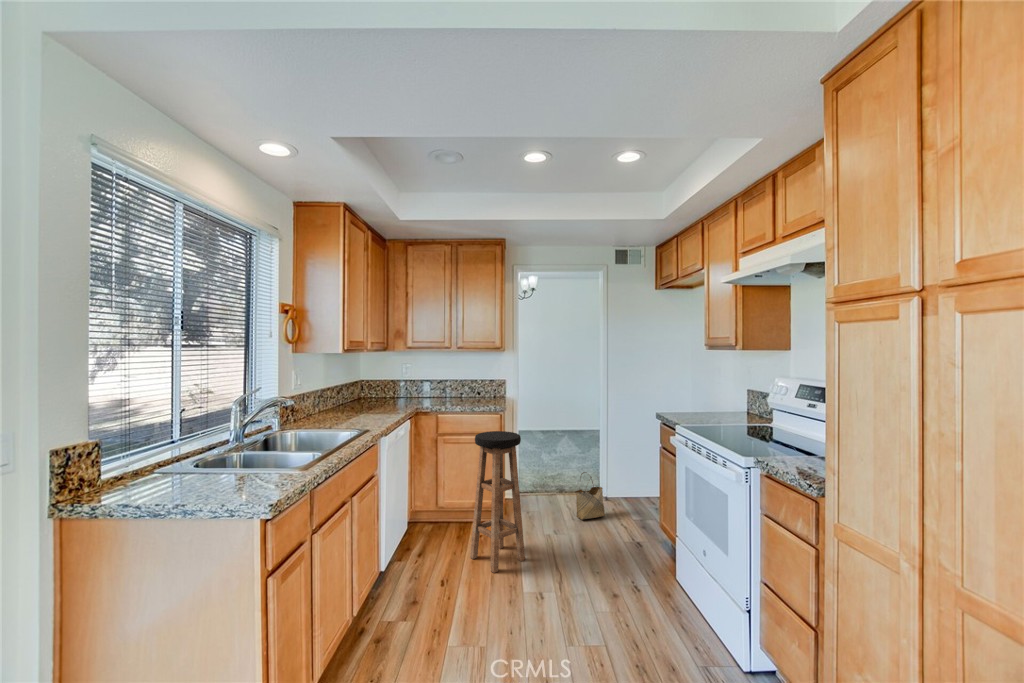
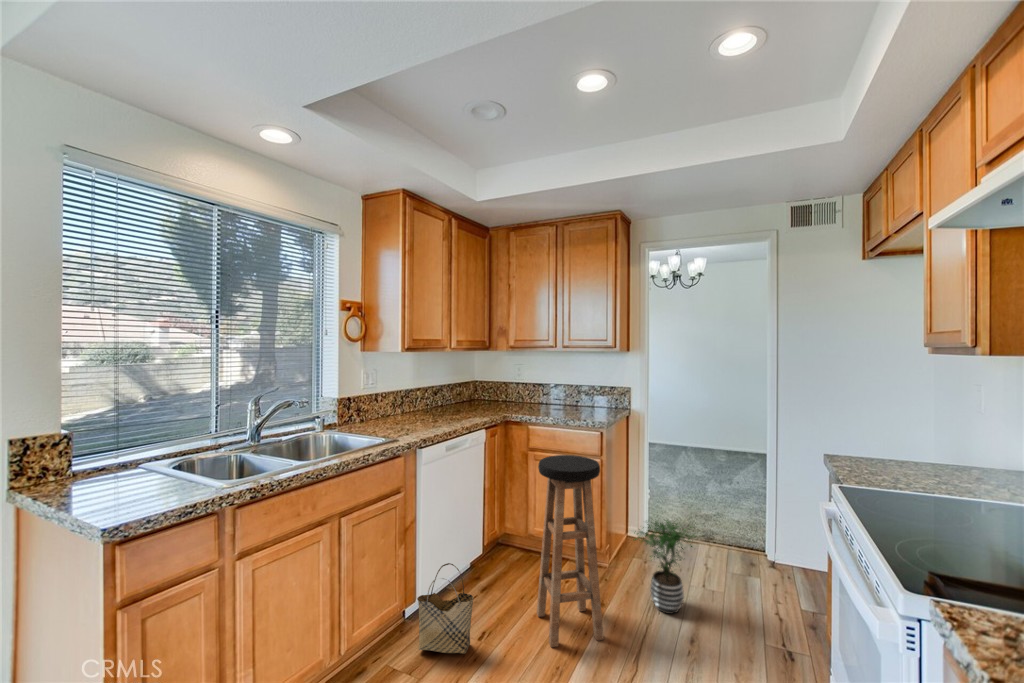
potted plant: none [530,470,574,536] -> present [634,520,695,614]
woven basket: present [576,472,605,520] -> present [417,563,474,654]

